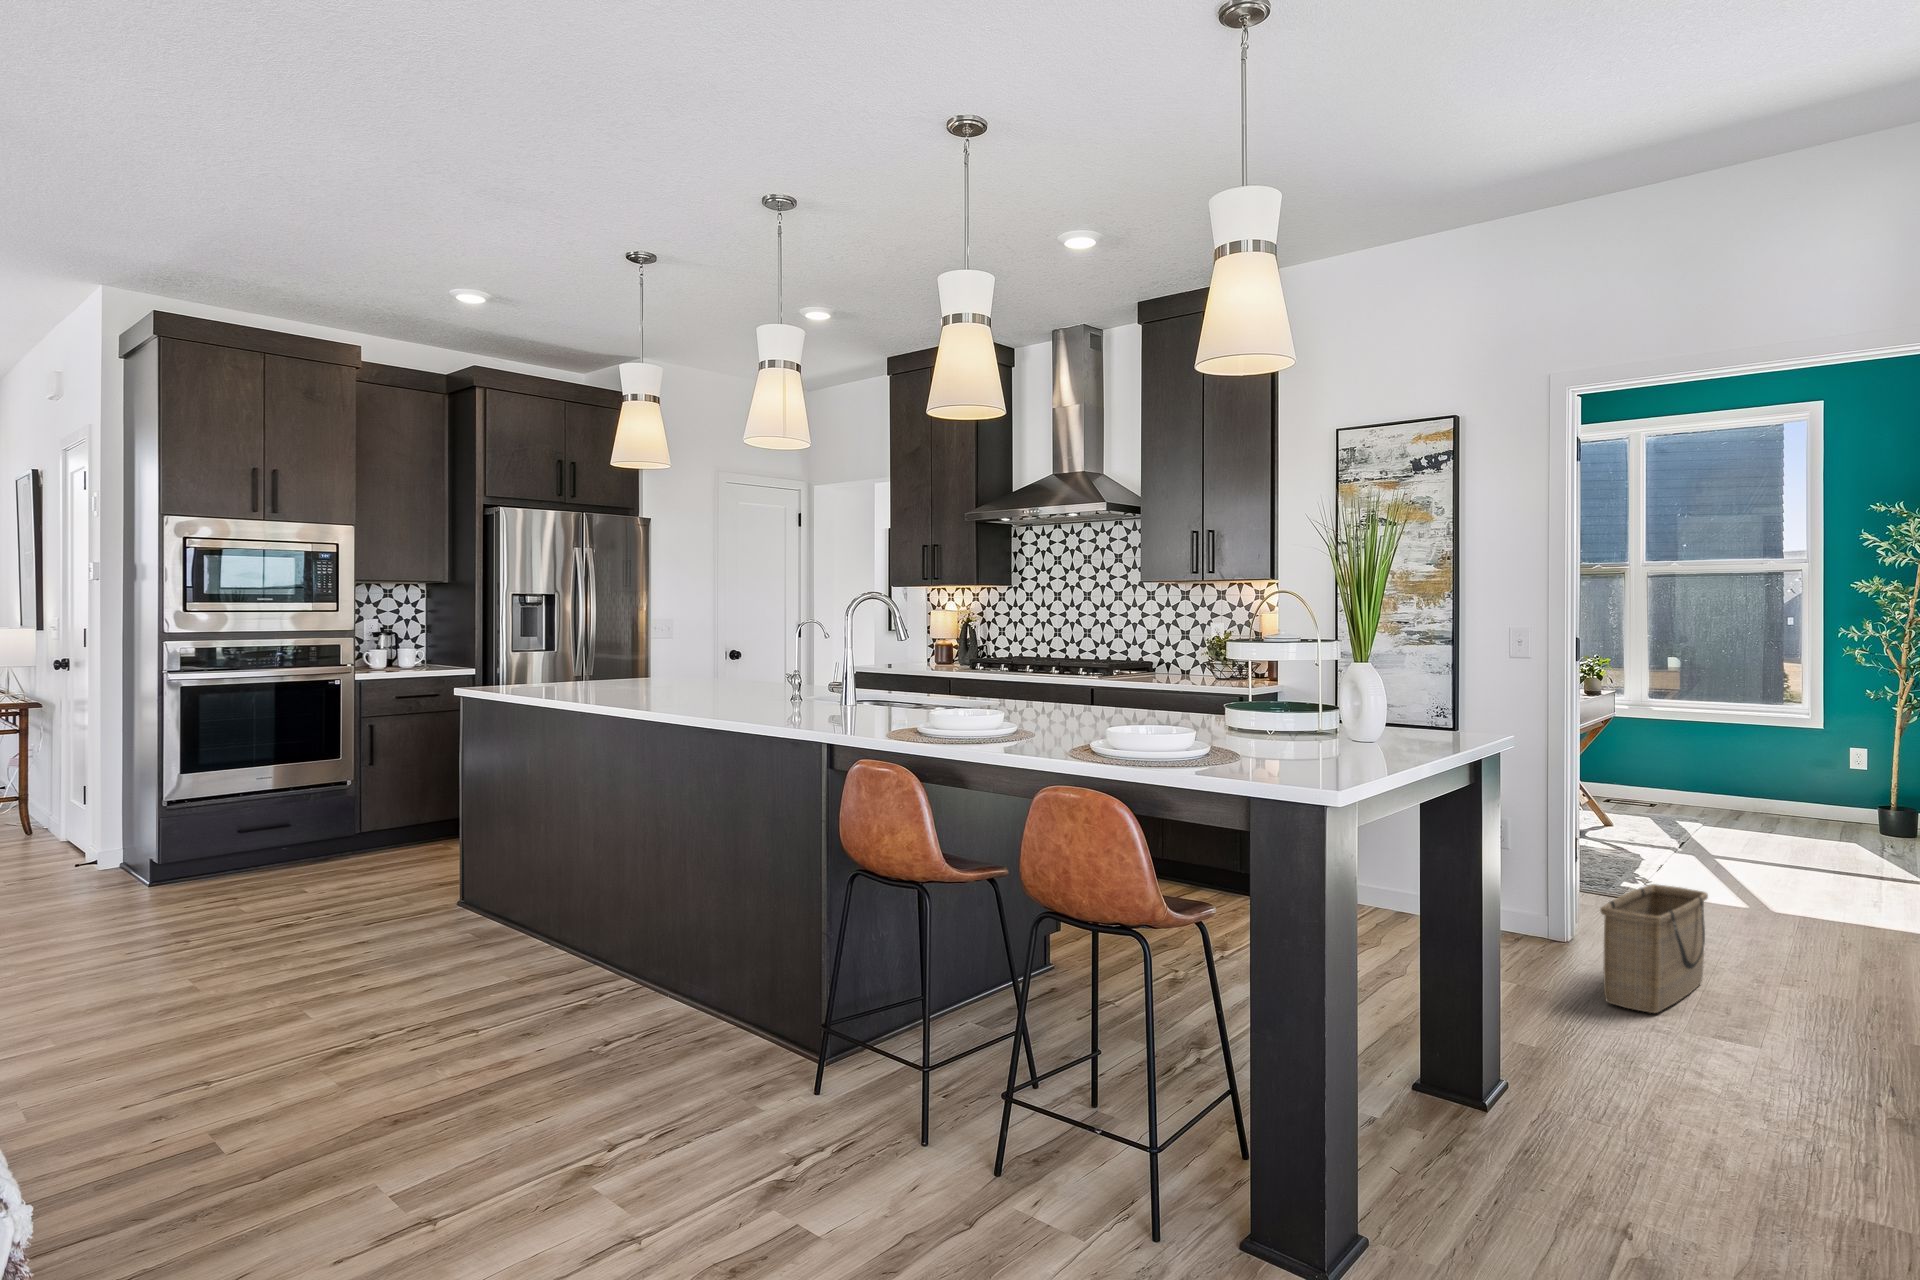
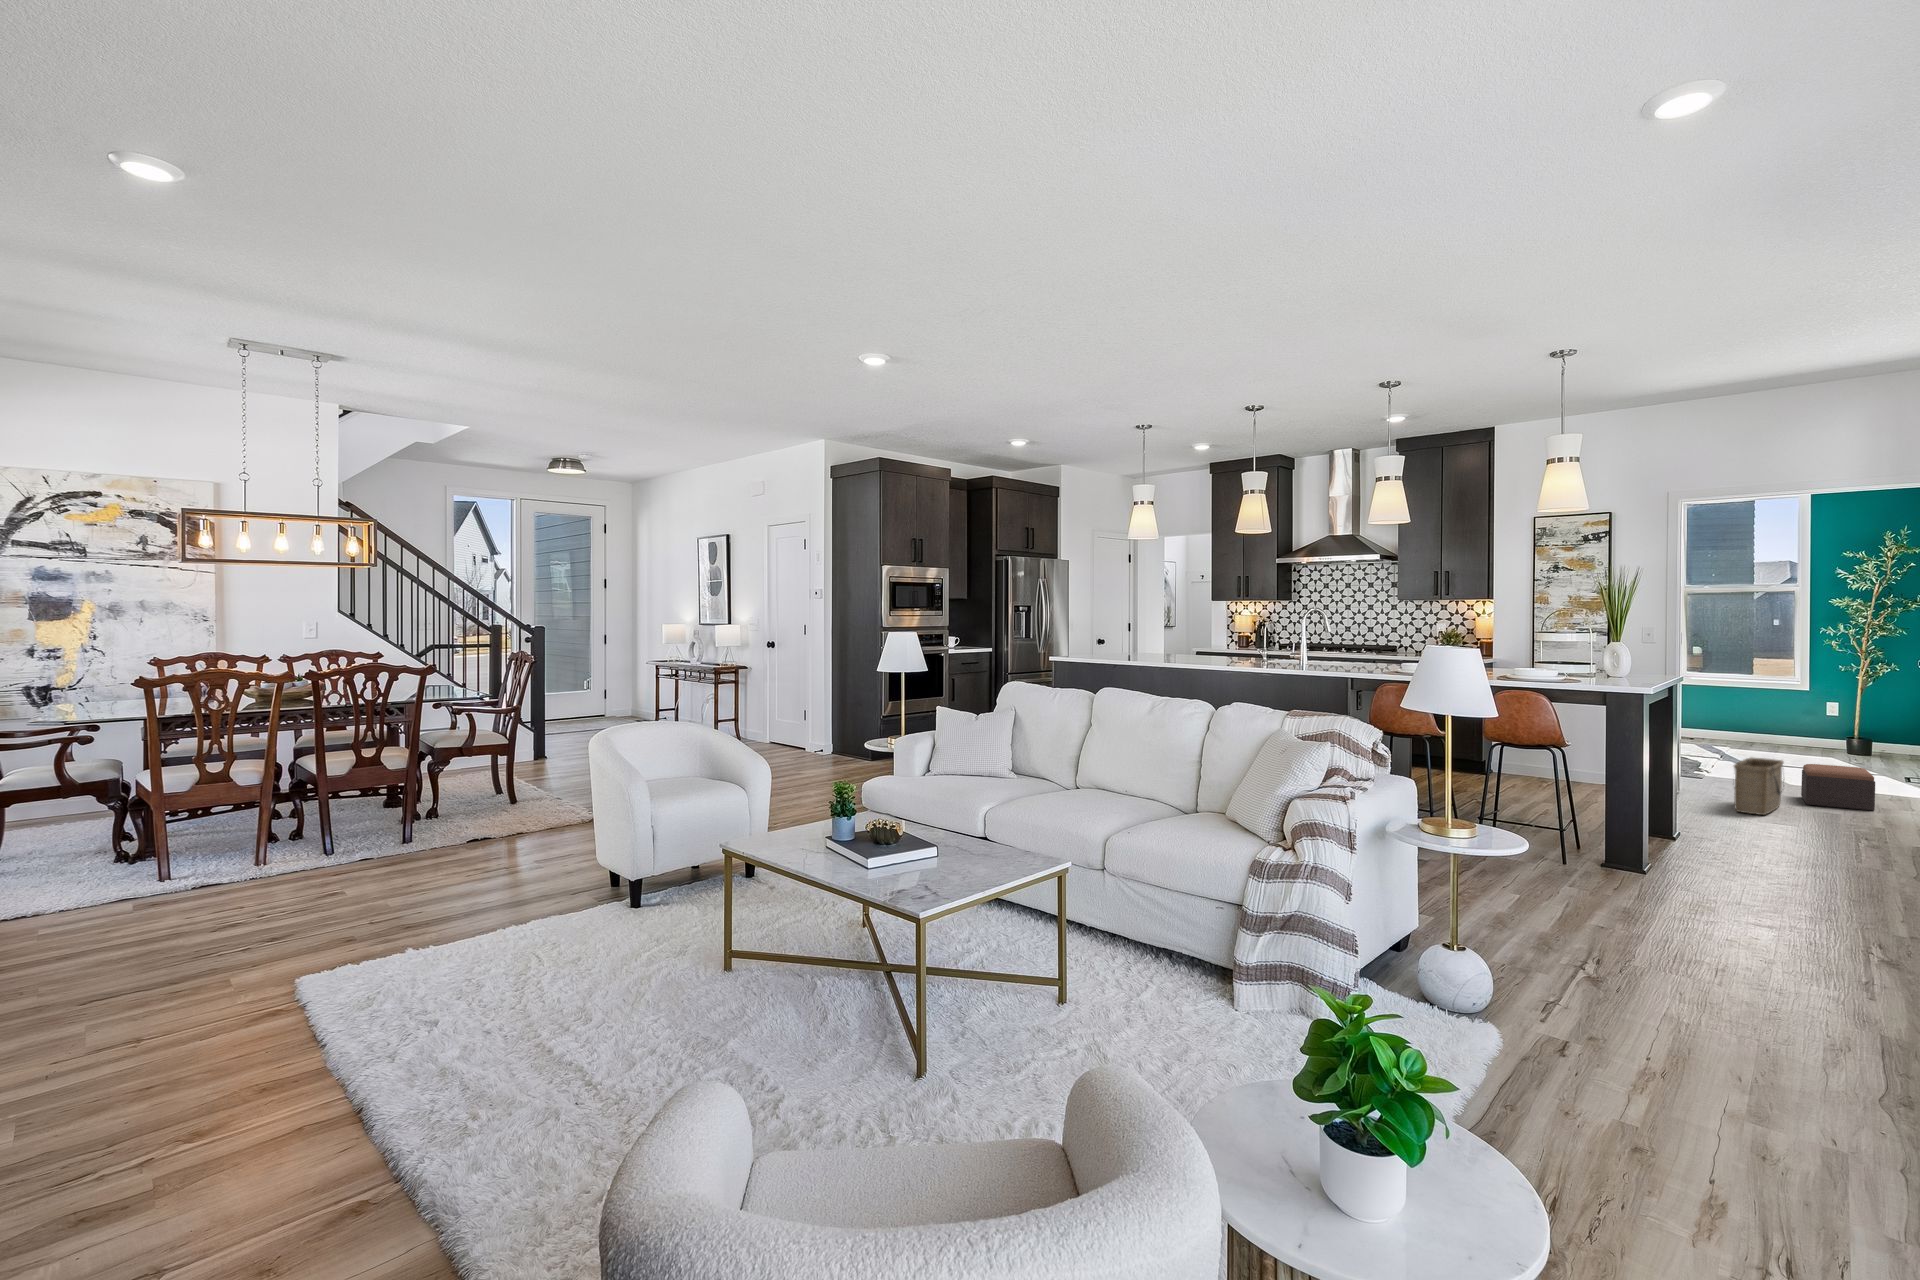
footstool: none [1752,893,1877,997] -> present [1801,764,1875,811]

